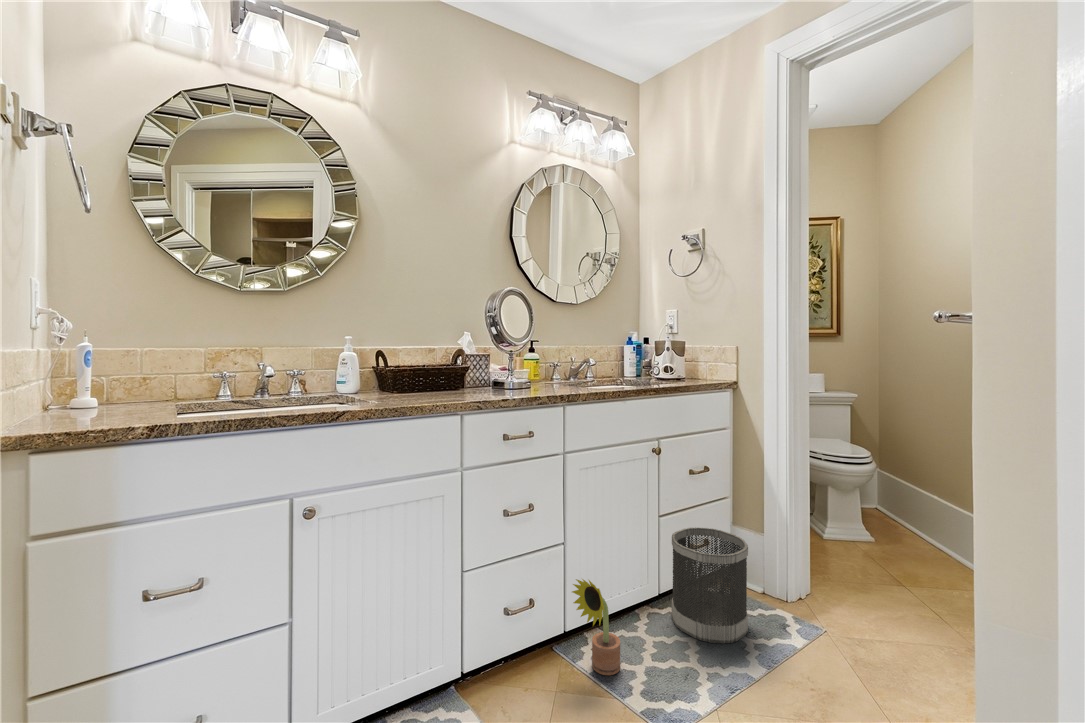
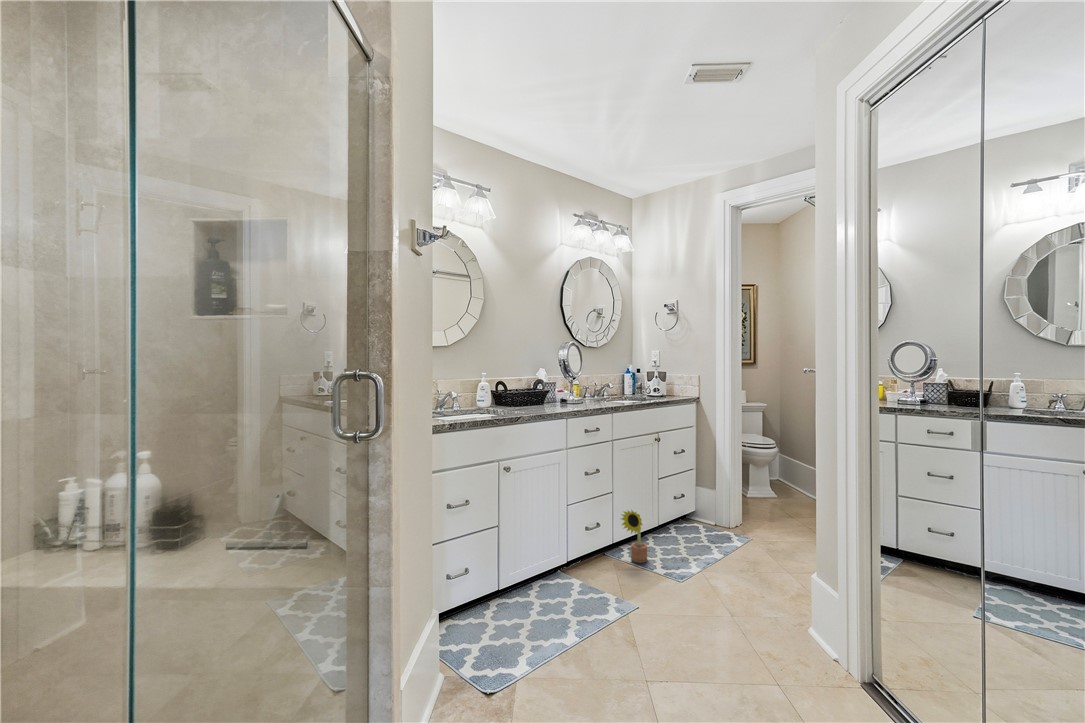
wastebasket: present [672,527,748,644] -> none [666,486,711,547]

